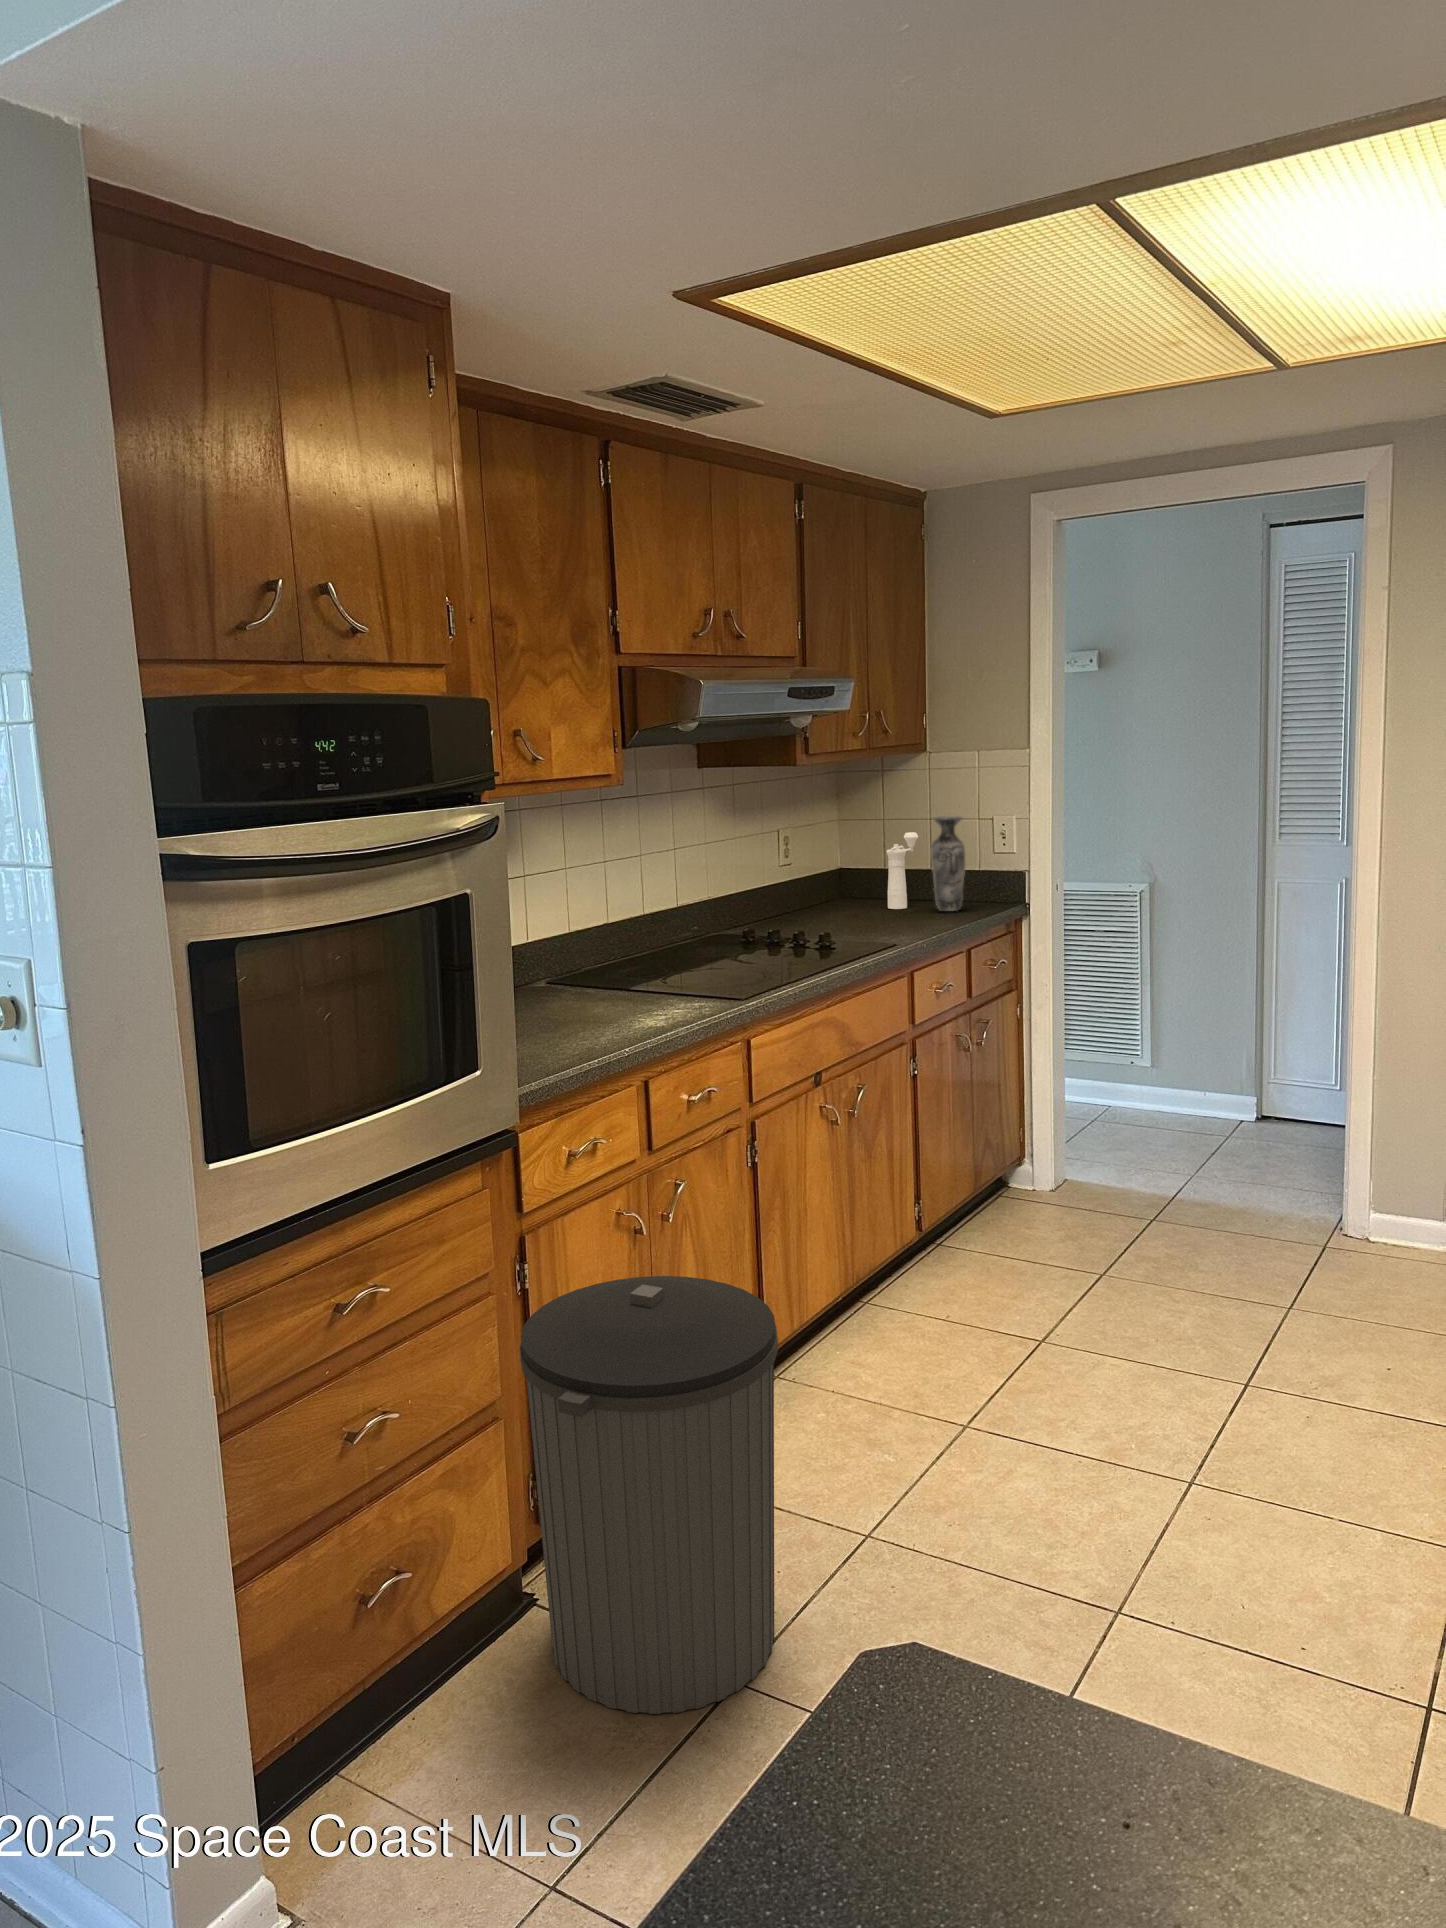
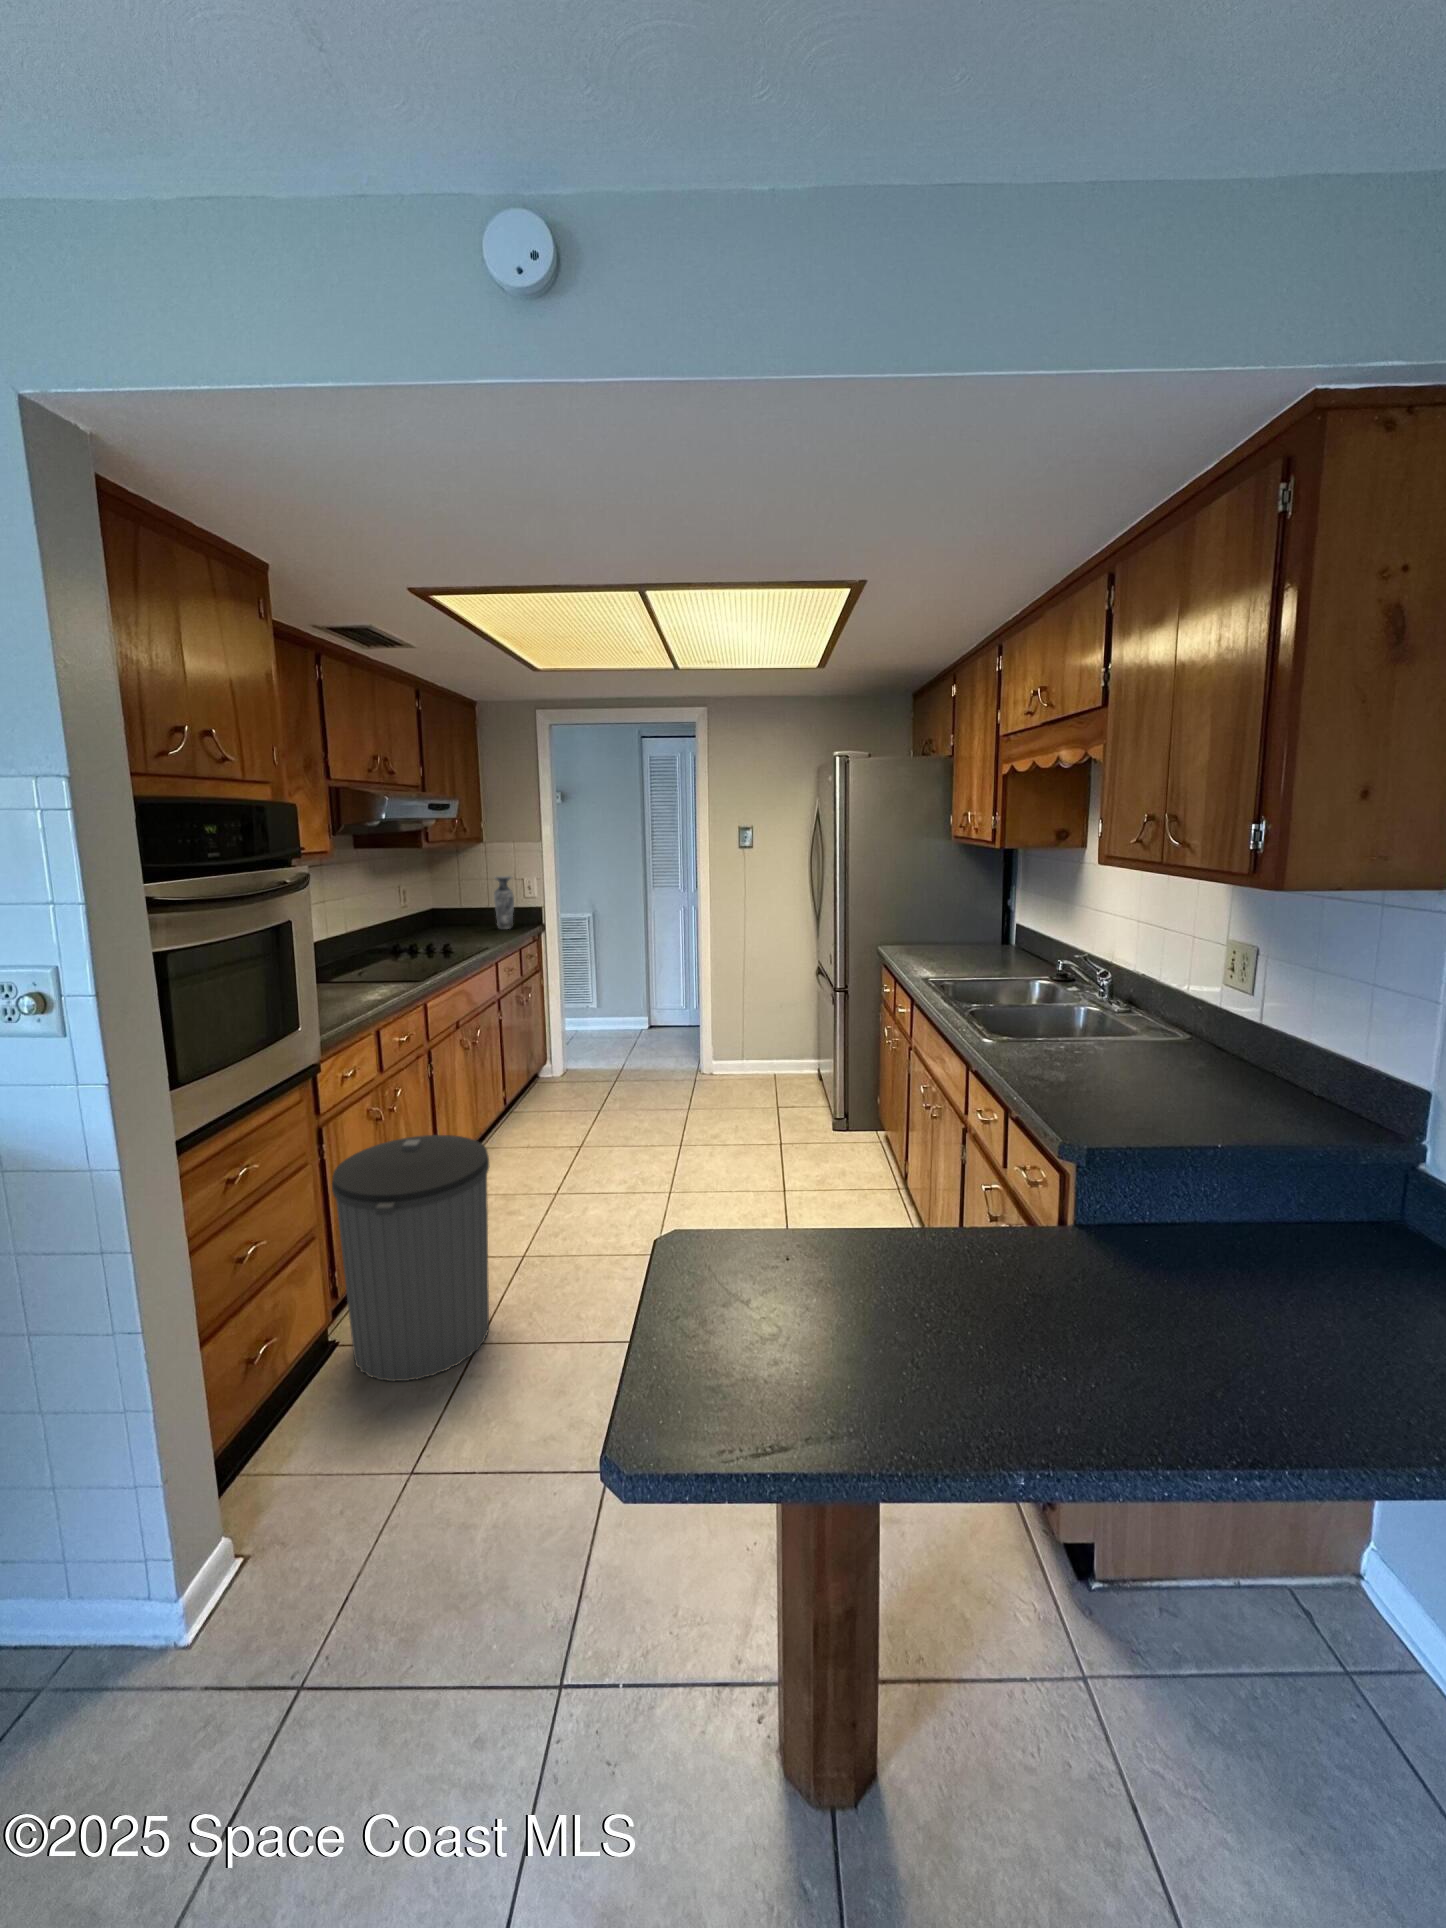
pepper mill: present [886,832,918,909] -> none [466,886,482,929]

